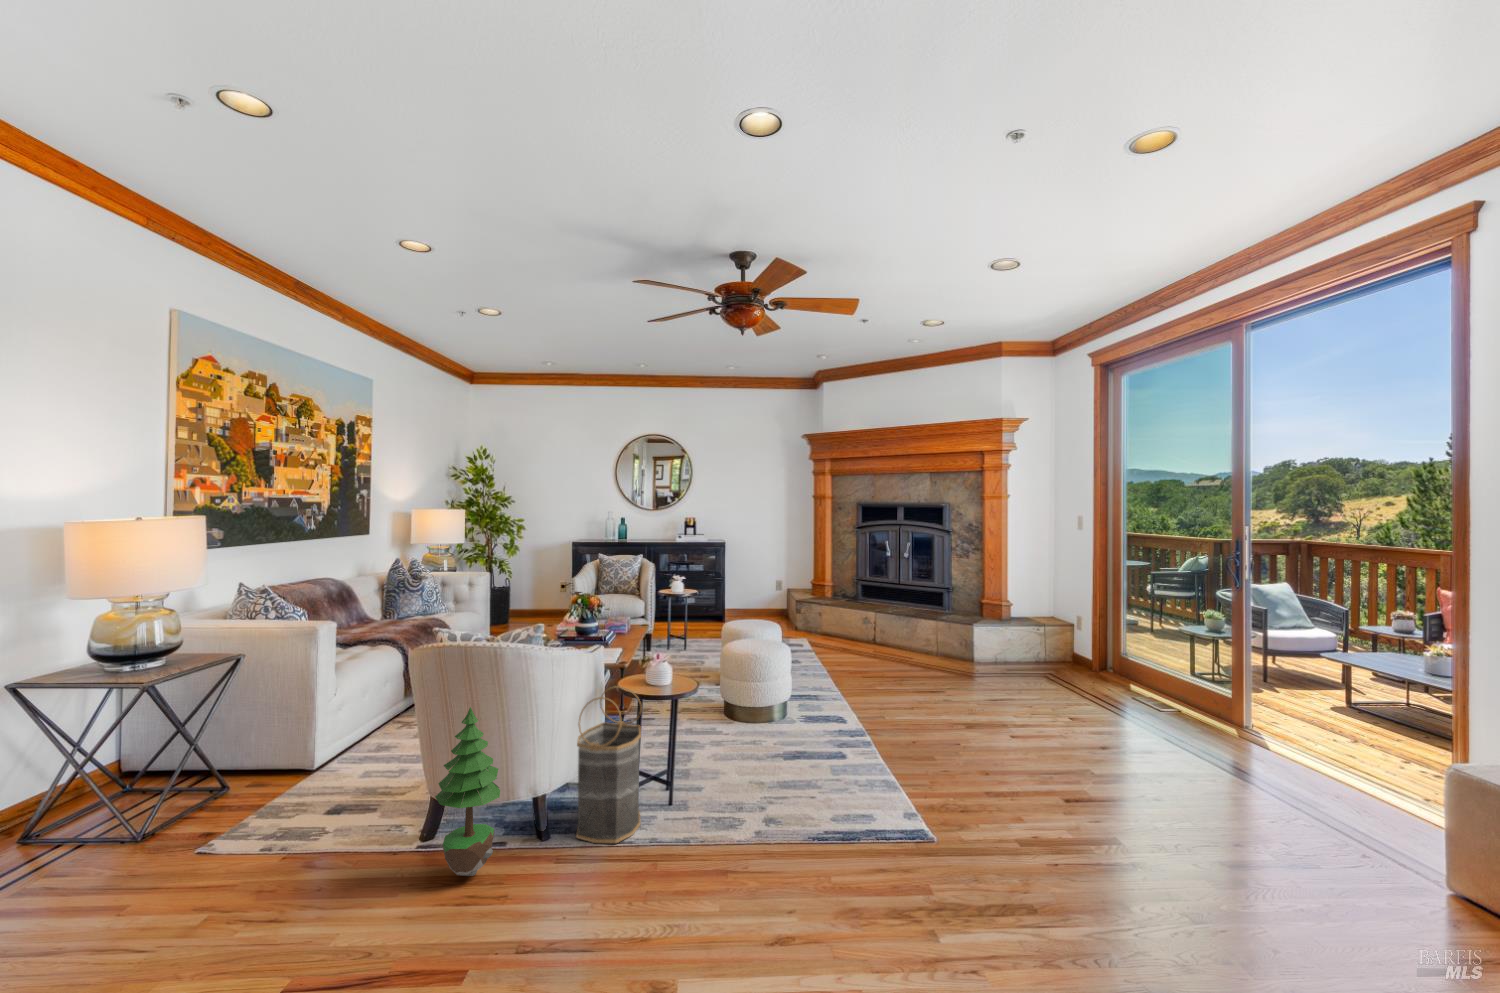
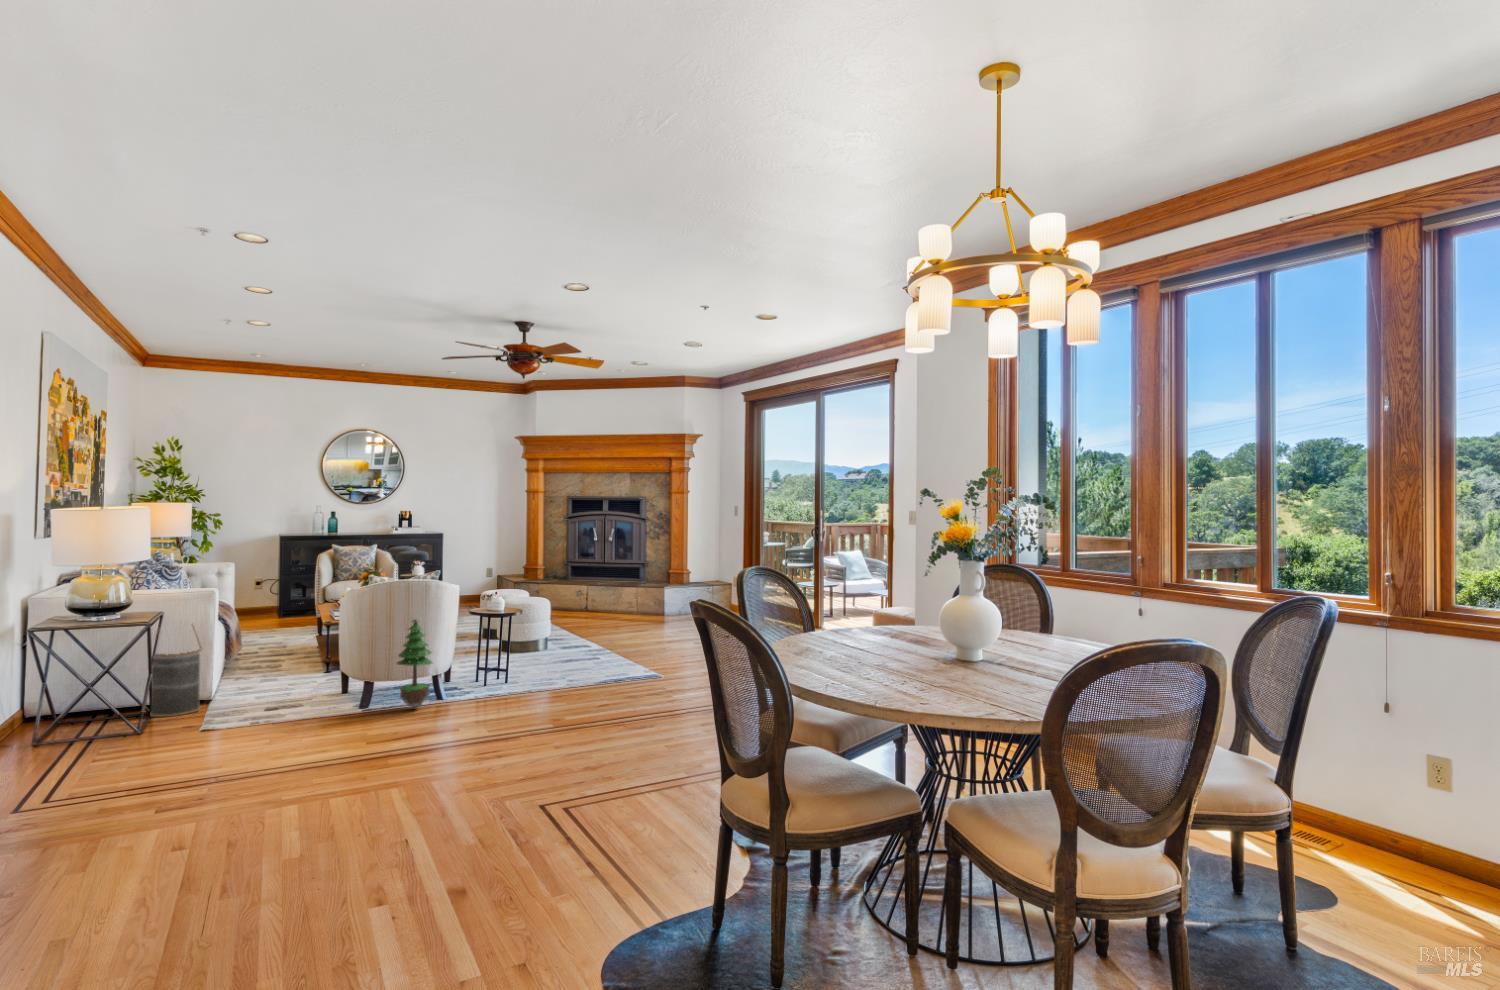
basket: present [576,686,642,843] -> present [150,625,202,717]

